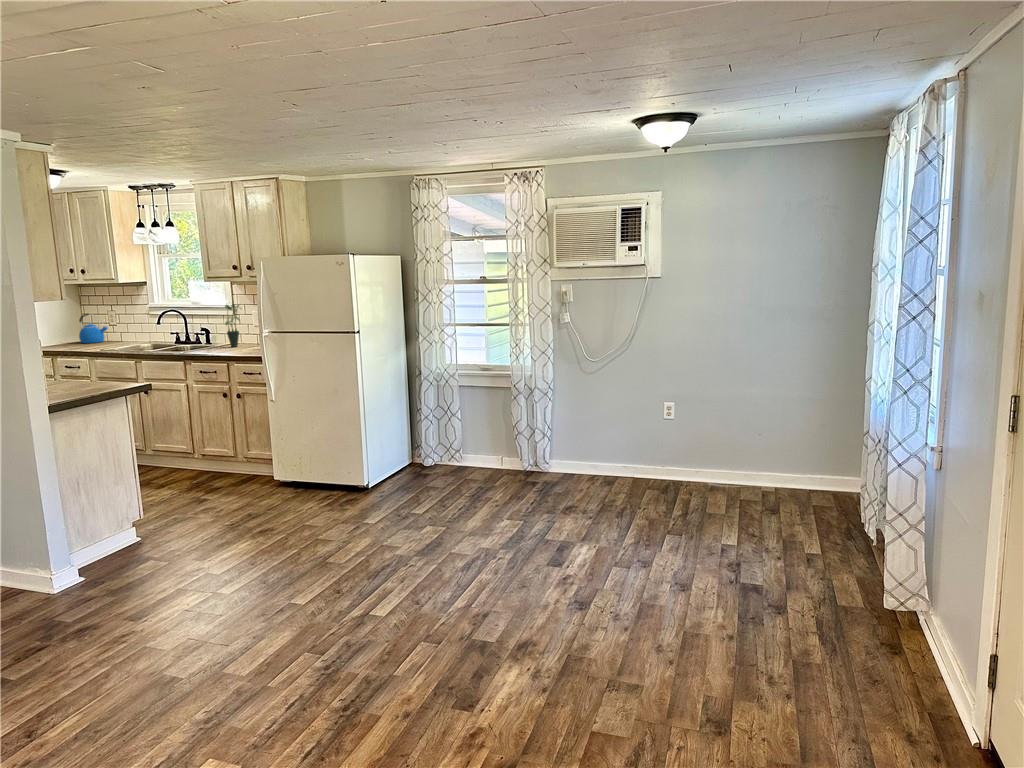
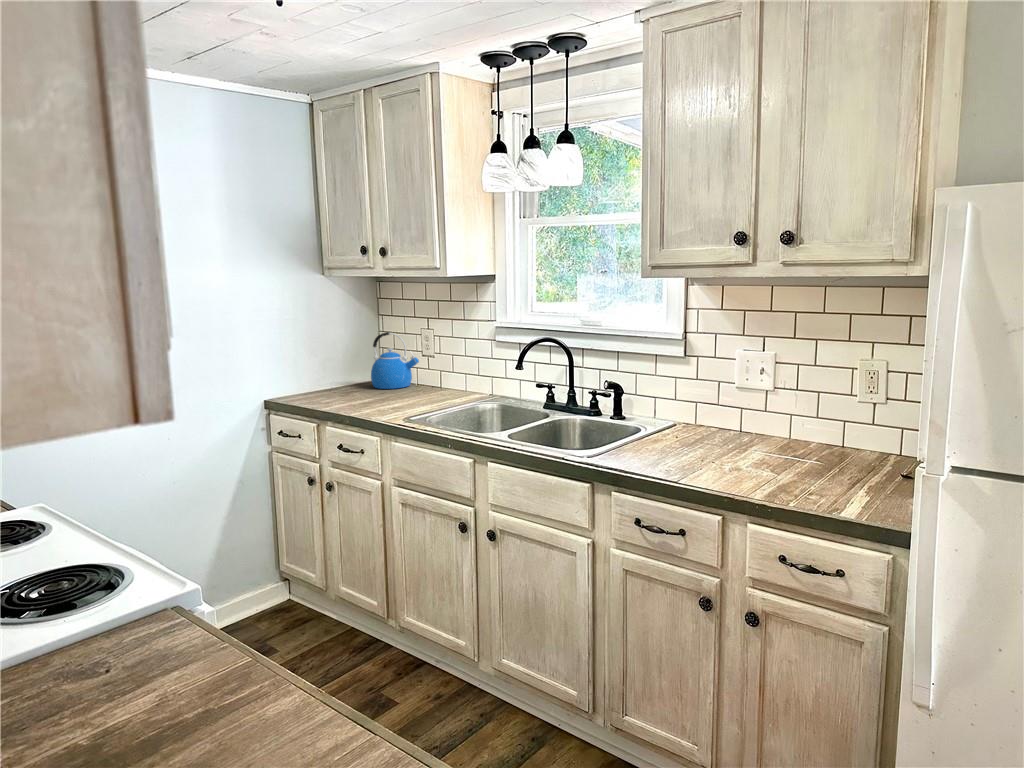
potted plant: present [225,304,241,347] -> none [680,329,729,442]

